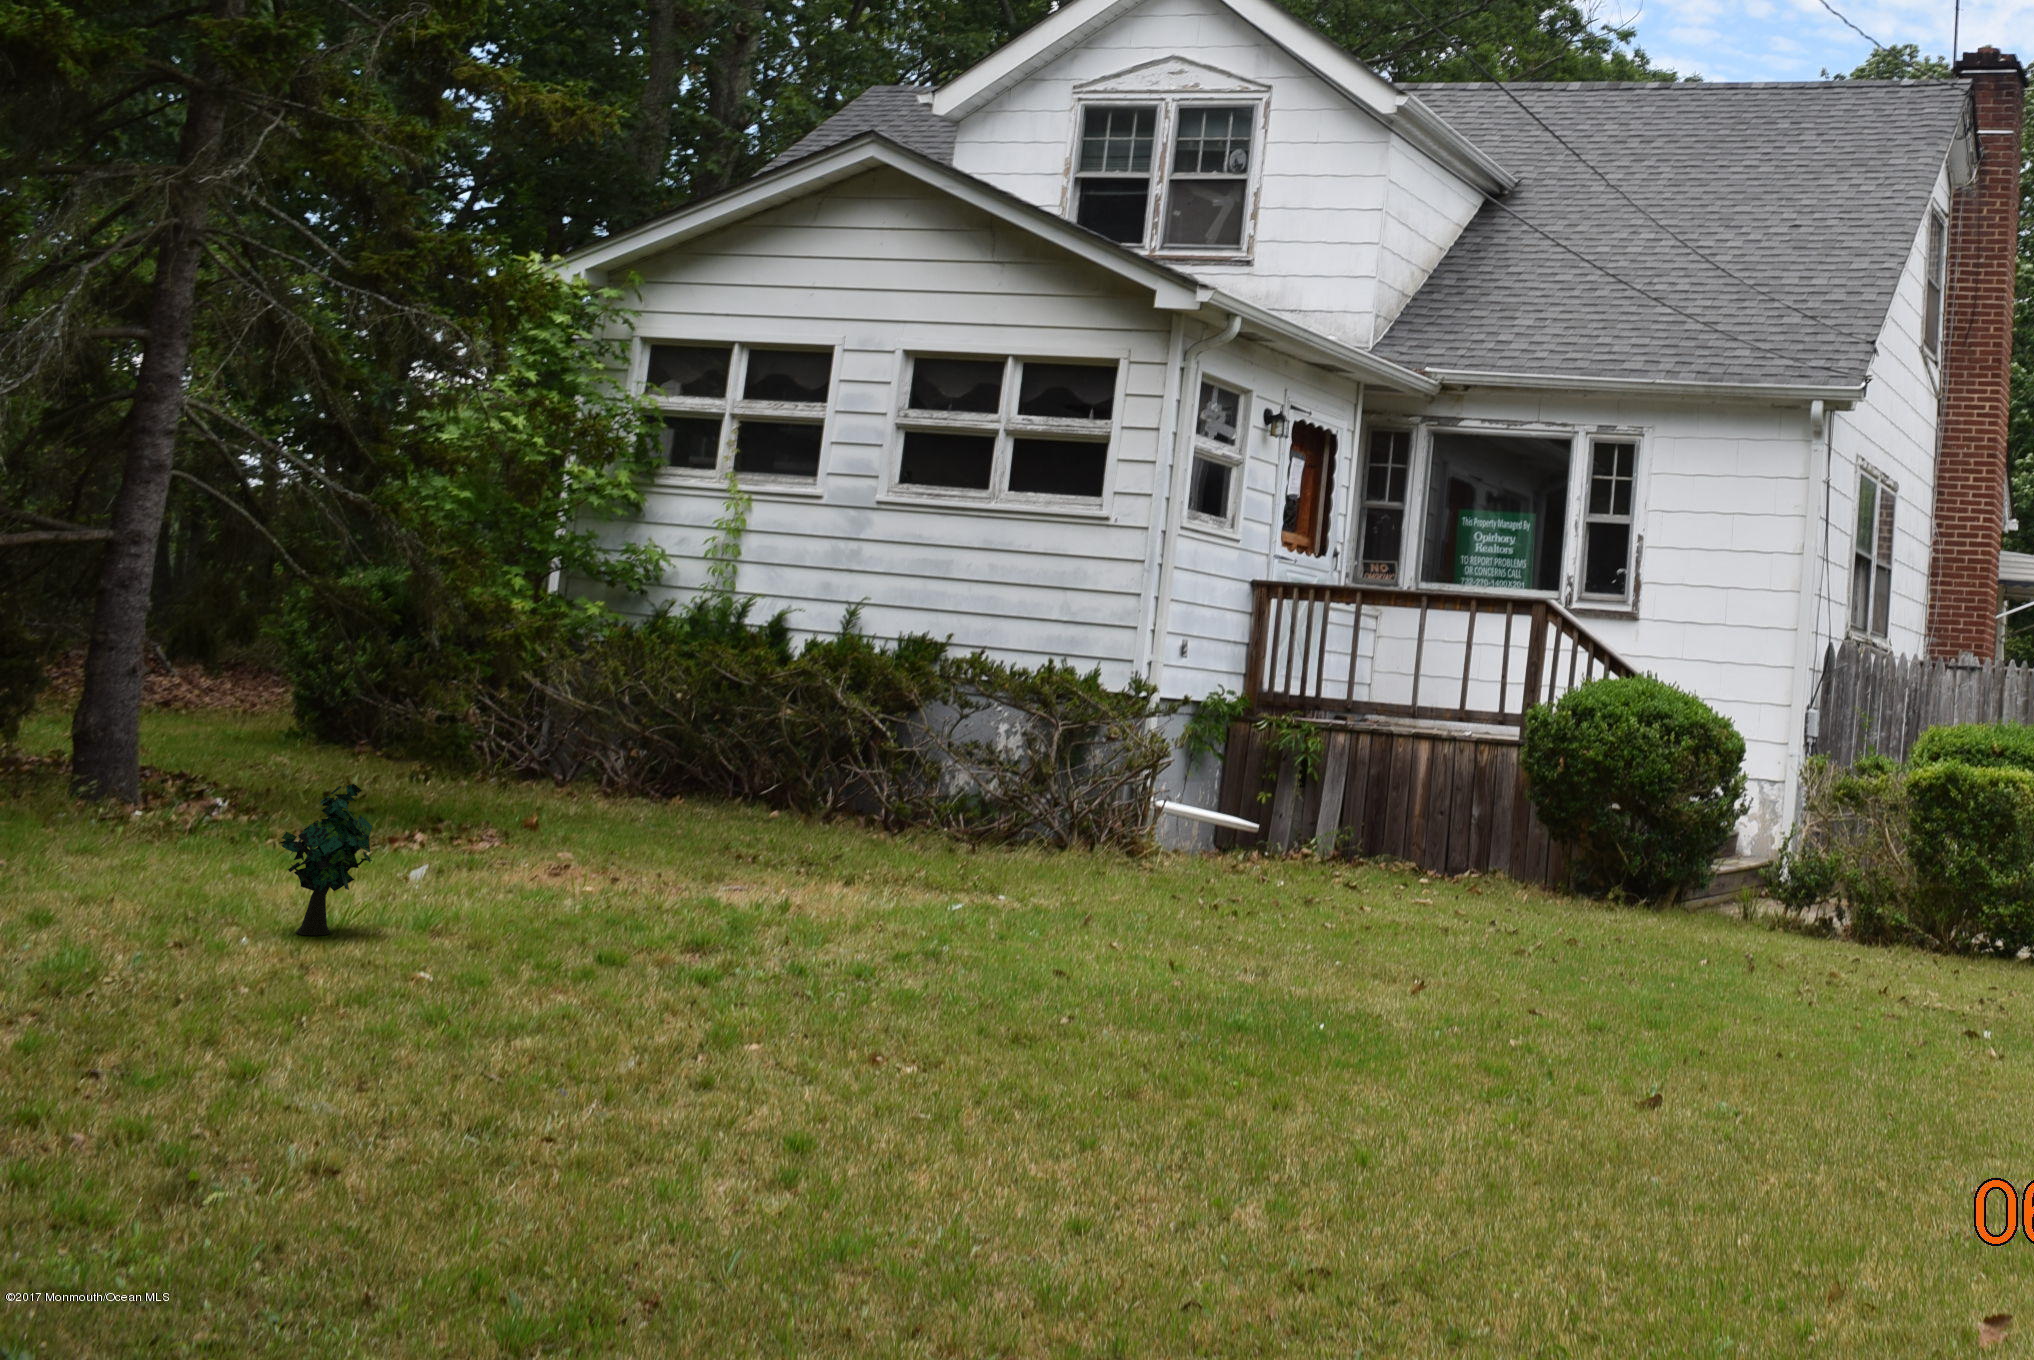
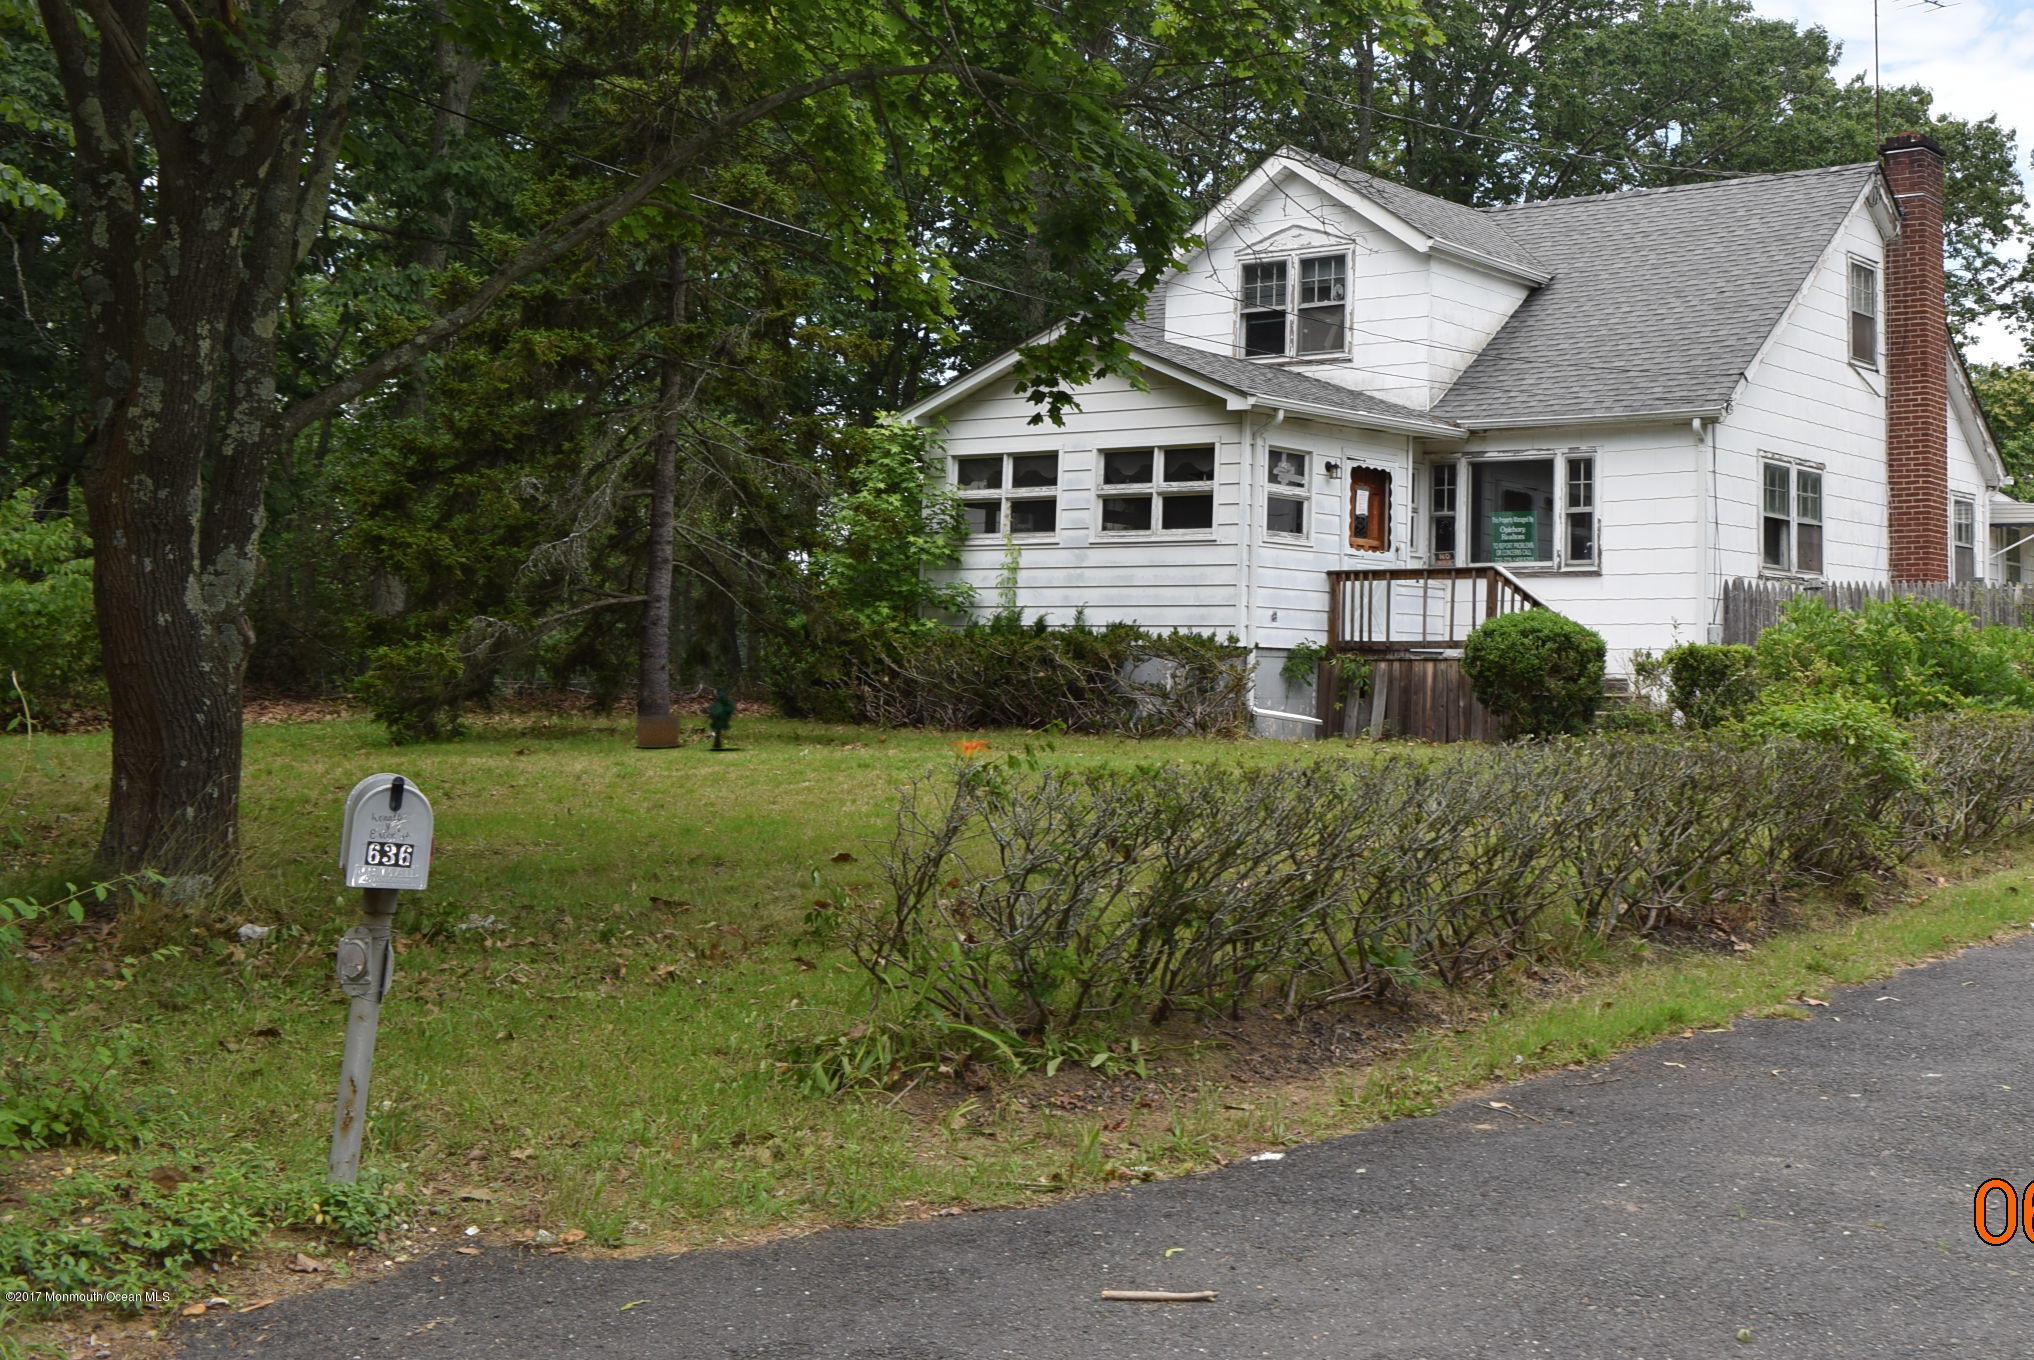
bucket: none [101,795,219,921] -> present [637,696,681,748]

